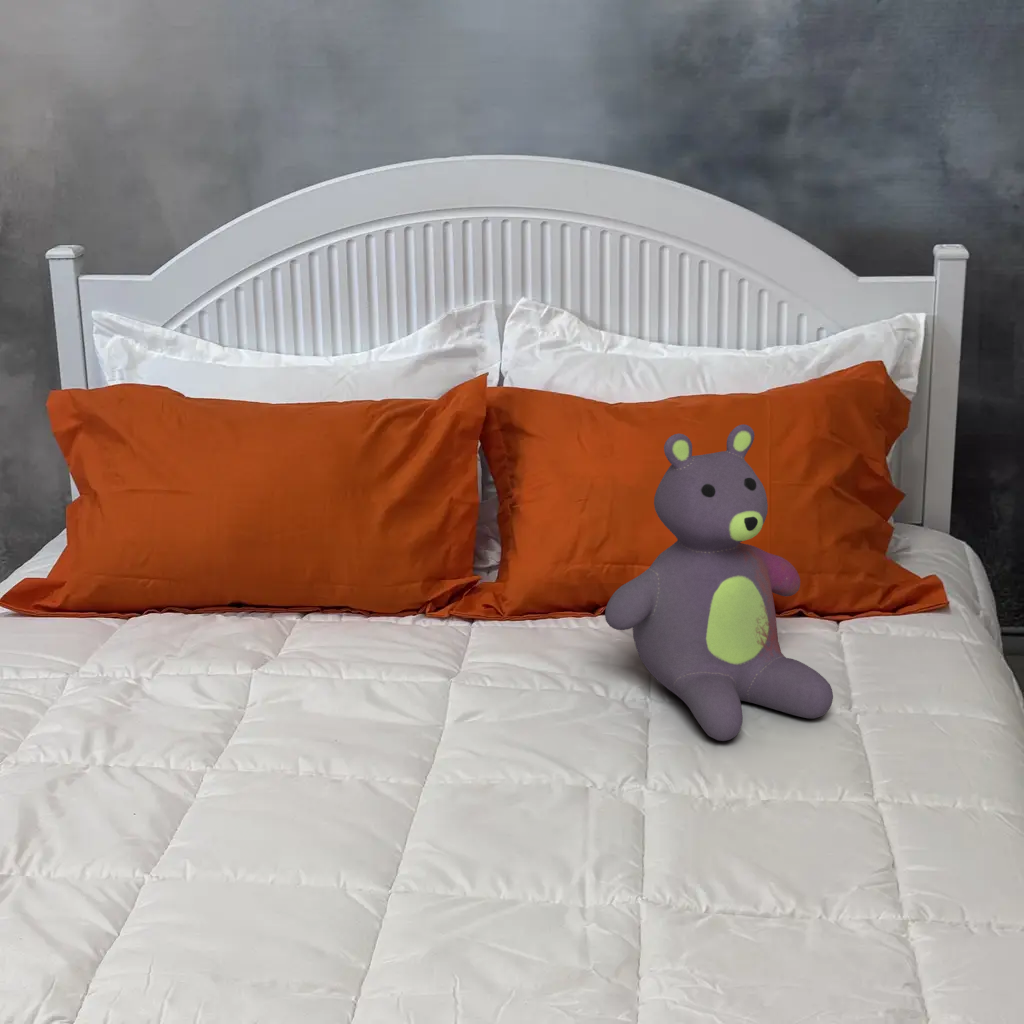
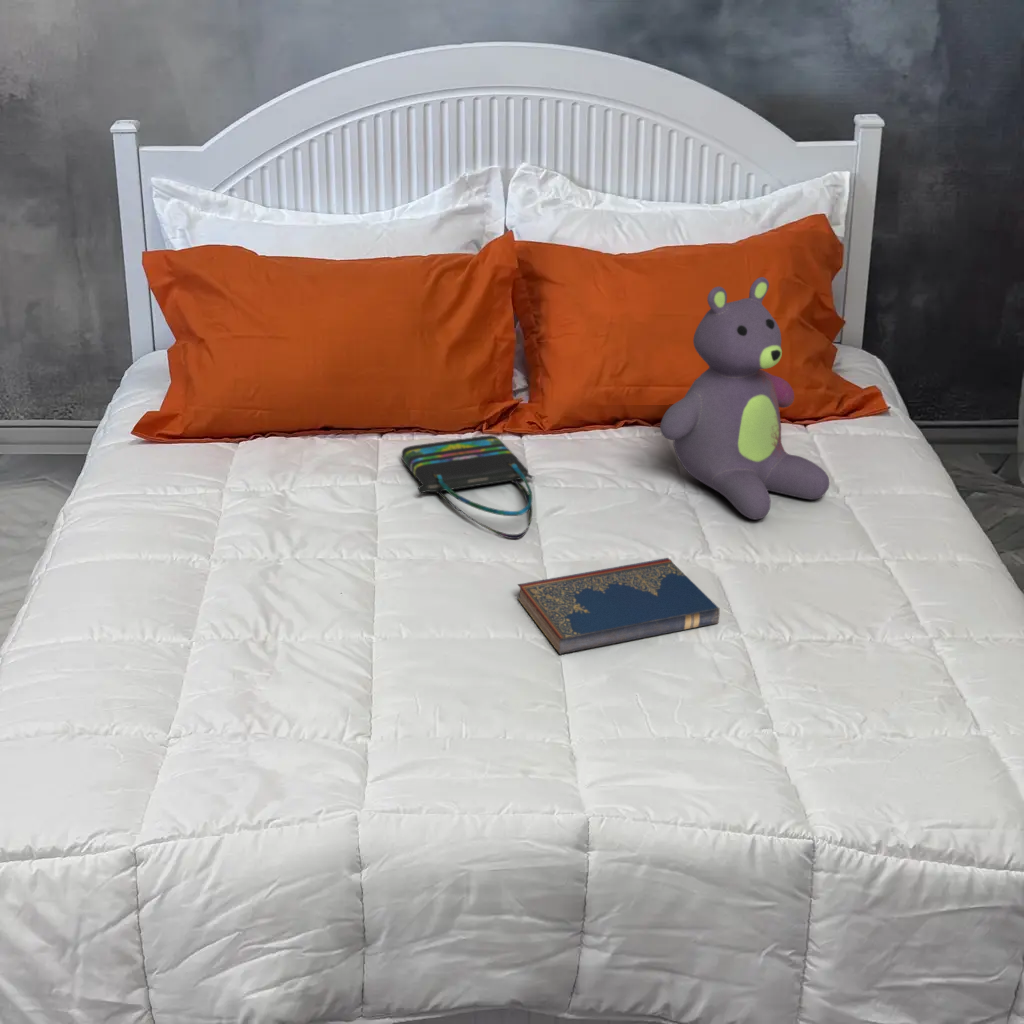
tote bag: none [301,618,458,749] -> present [402,435,533,539]
hardcover book: none [360,785,615,908] -> present [518,558,720,654]

